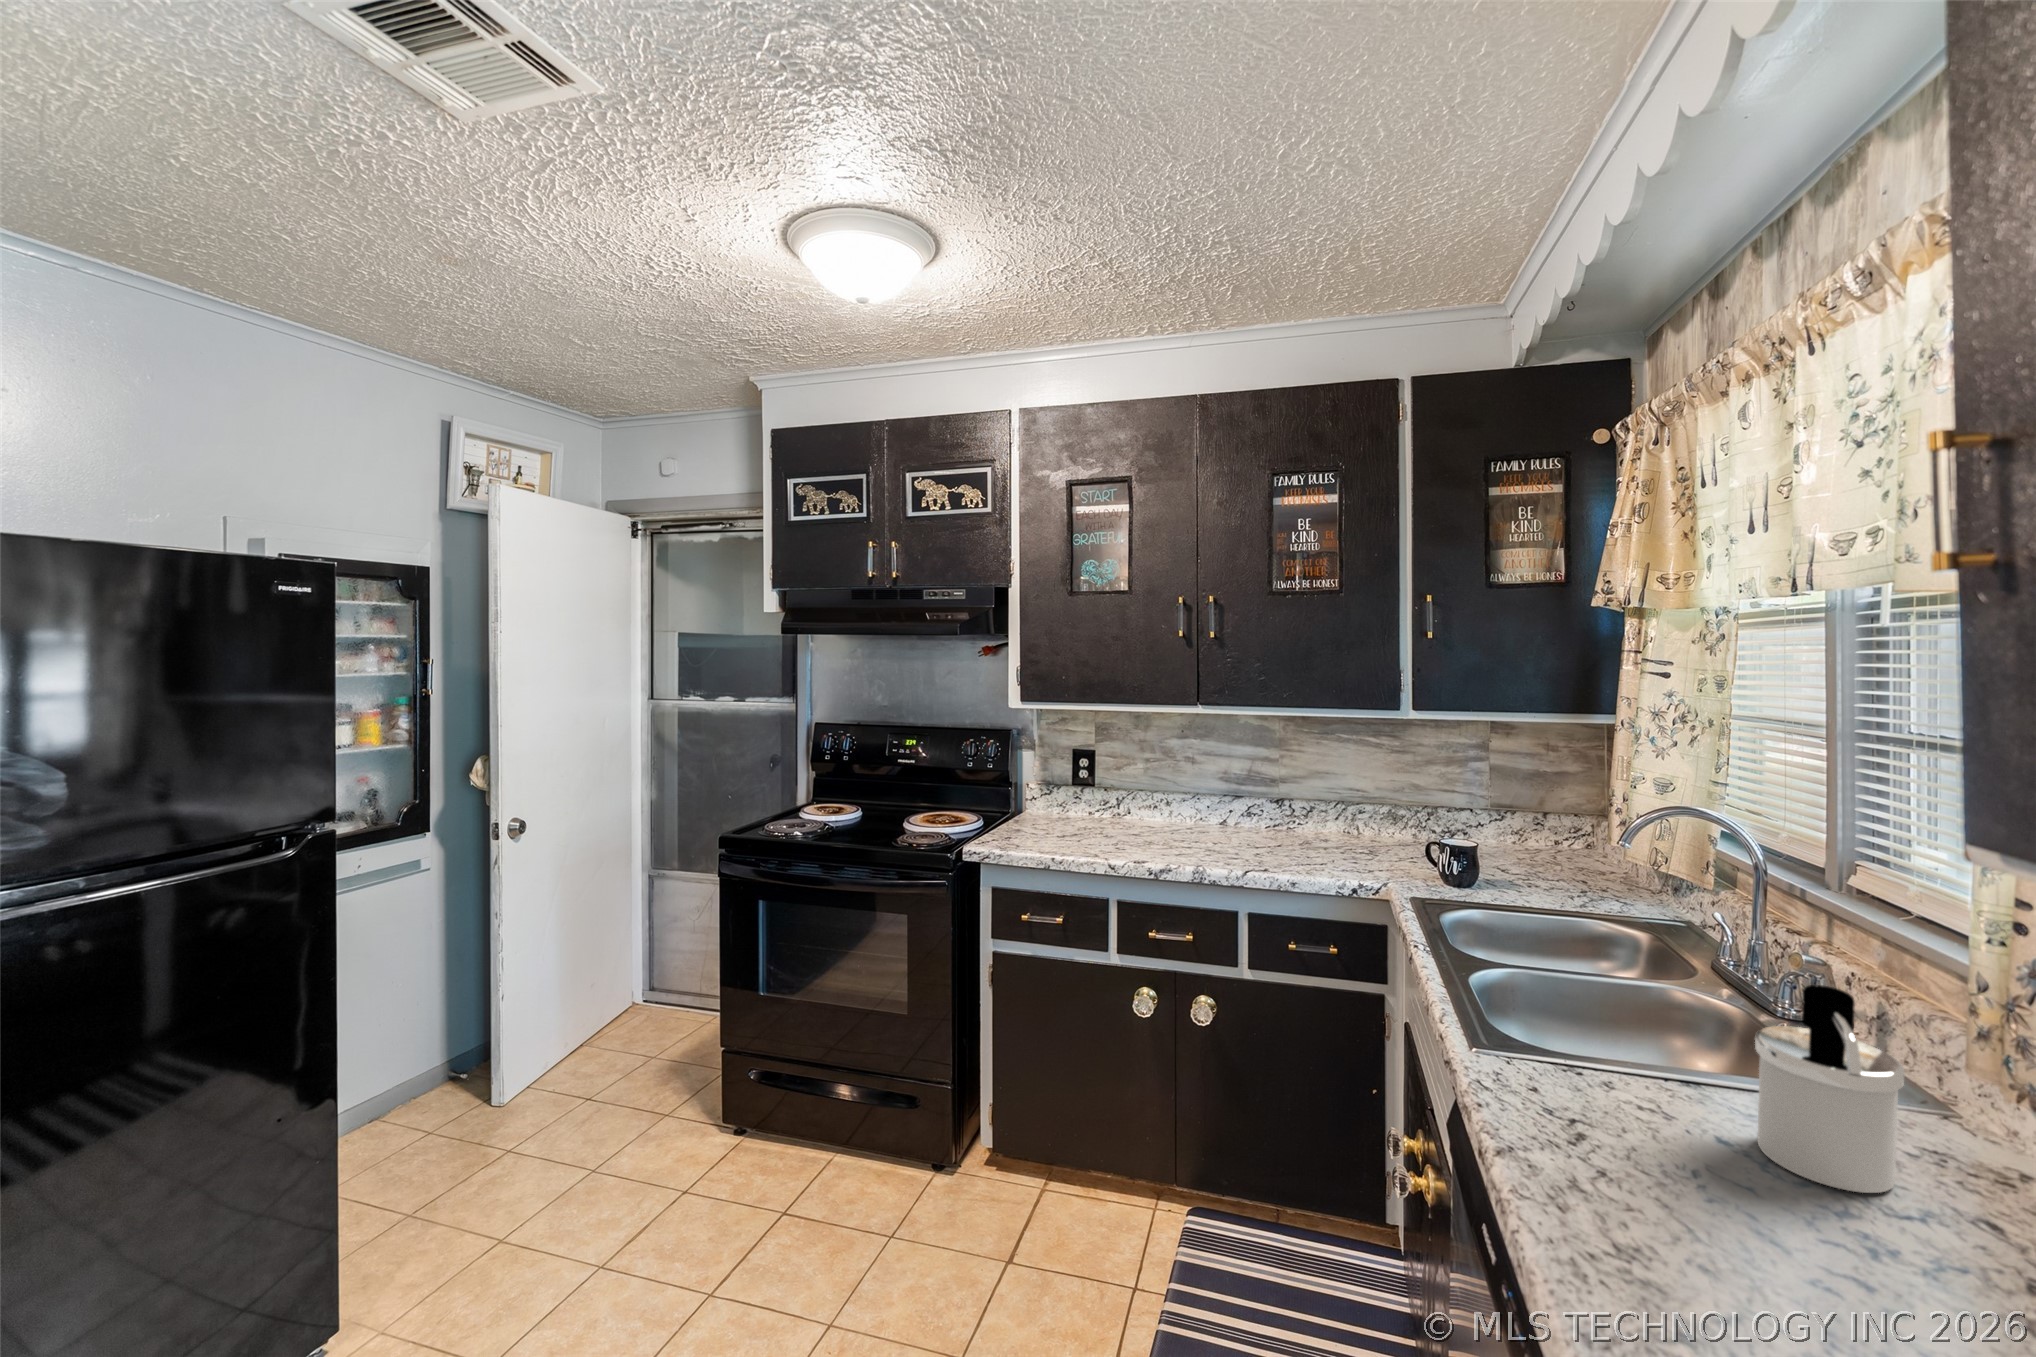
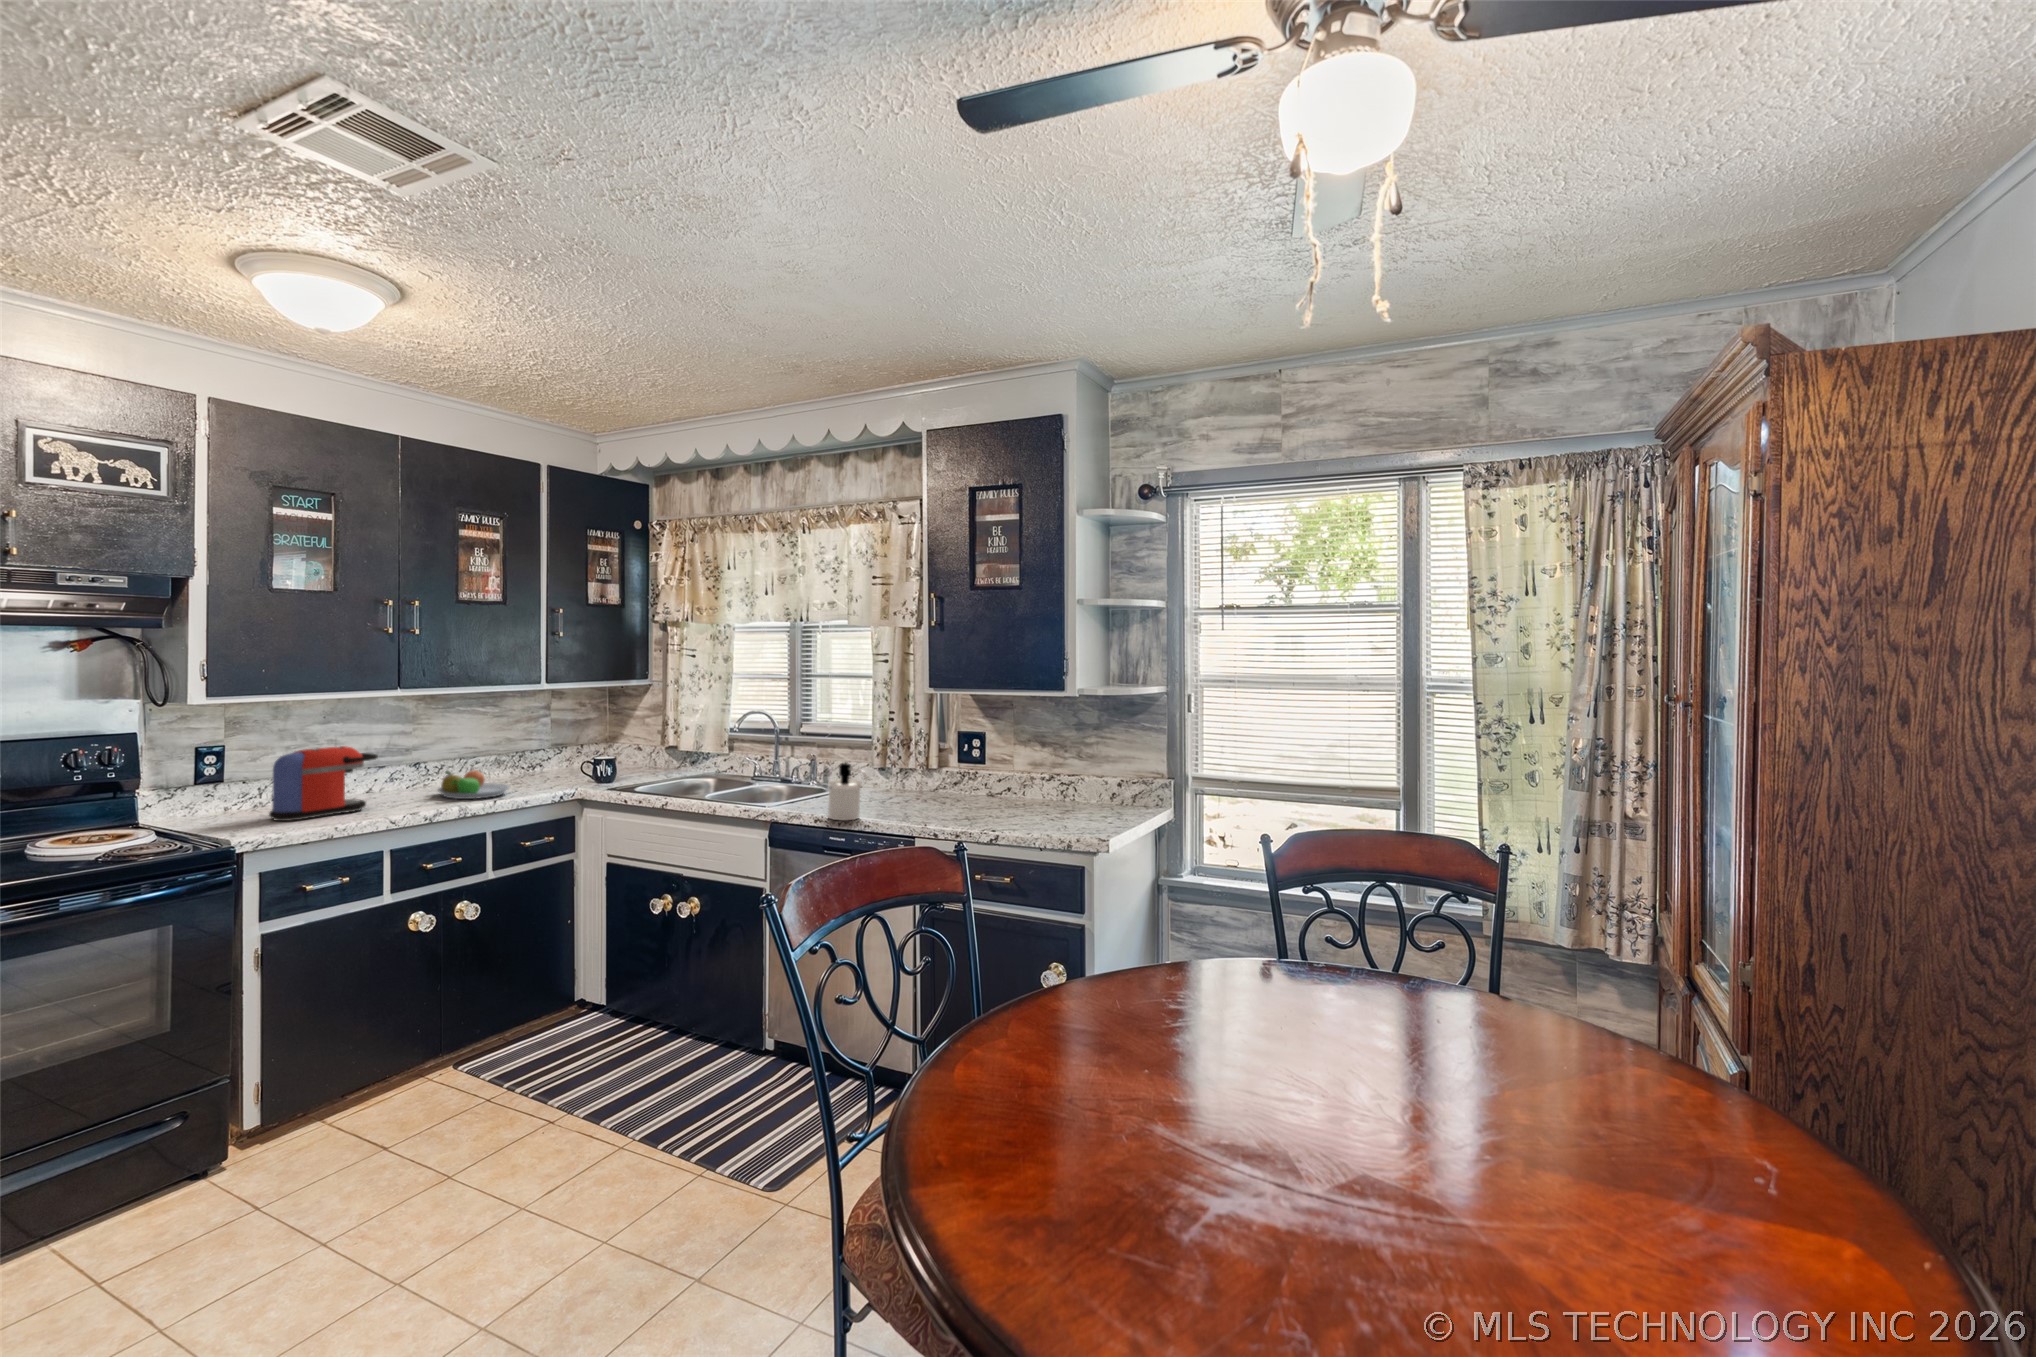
coffee maker: none [1047,766,1152,843] -> present [269,746,378,821]
fruit bowl: none [1220,814,1315,860] -> present [438,770,510,799]

